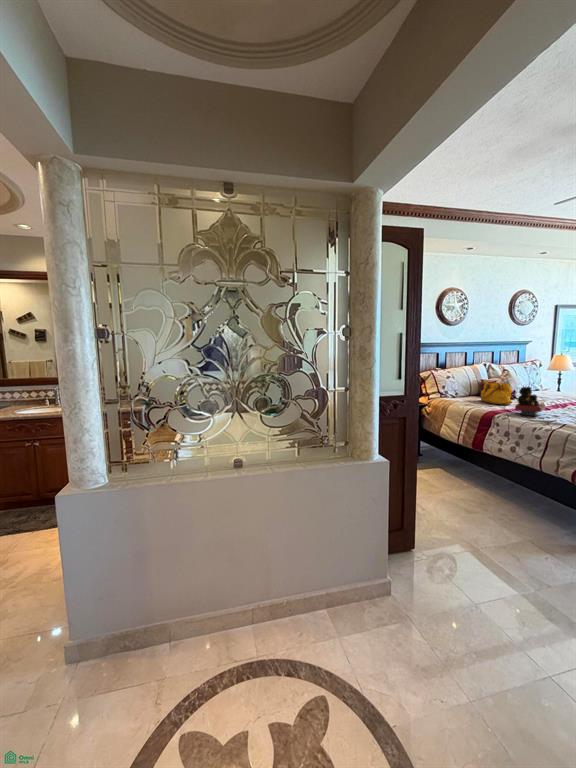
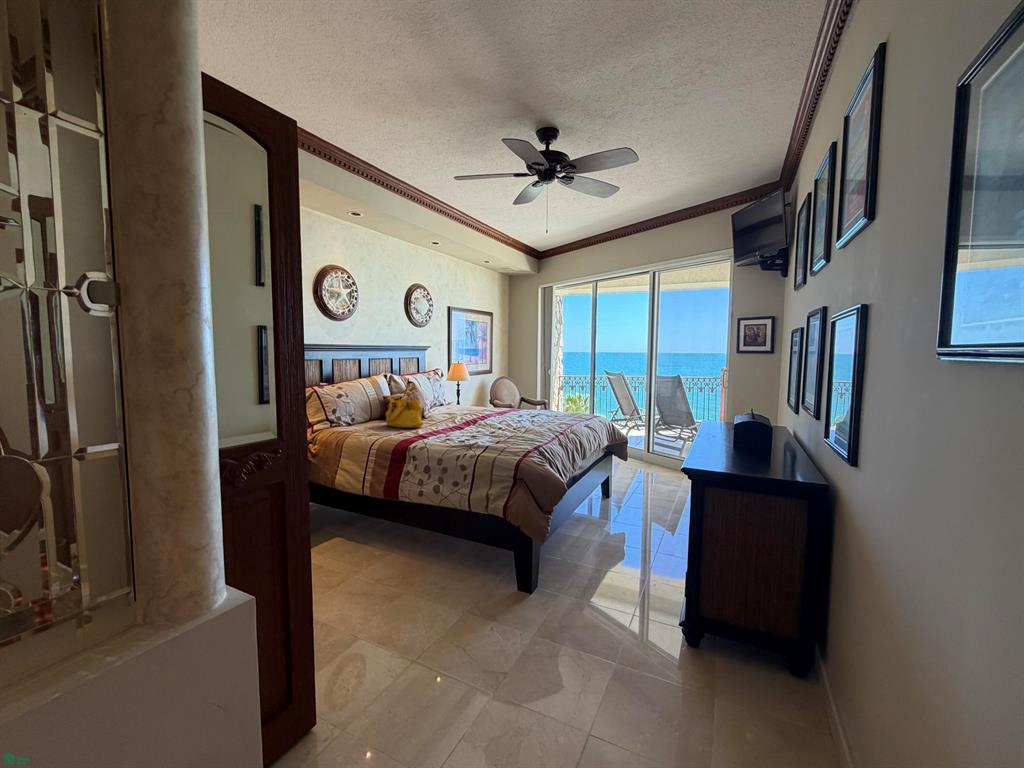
teddy bear: present [515,387,545,416] -> none [431,402,462,440]

